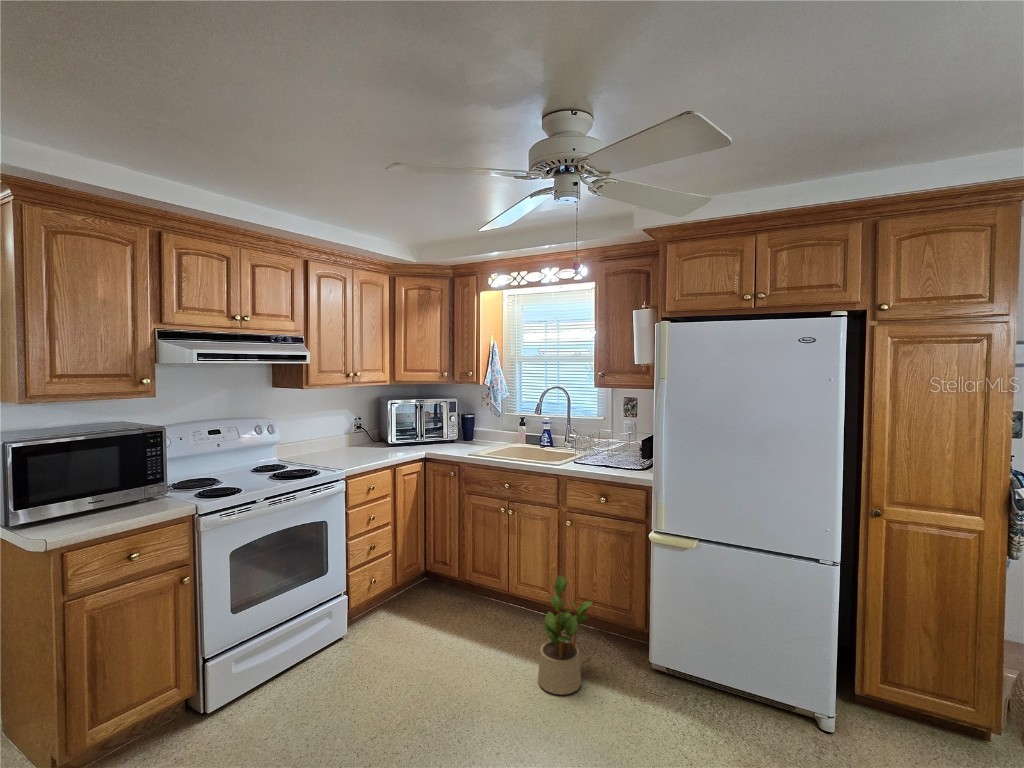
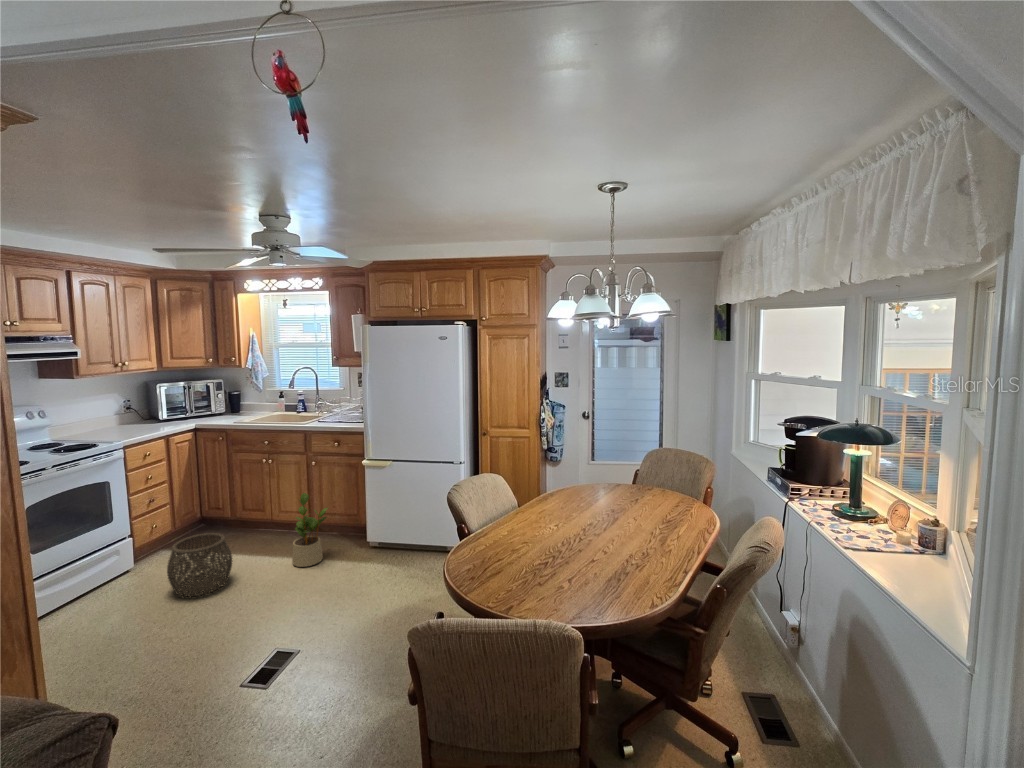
woven basket: none [377,614,460,718] -> present [167,533,233,597]

